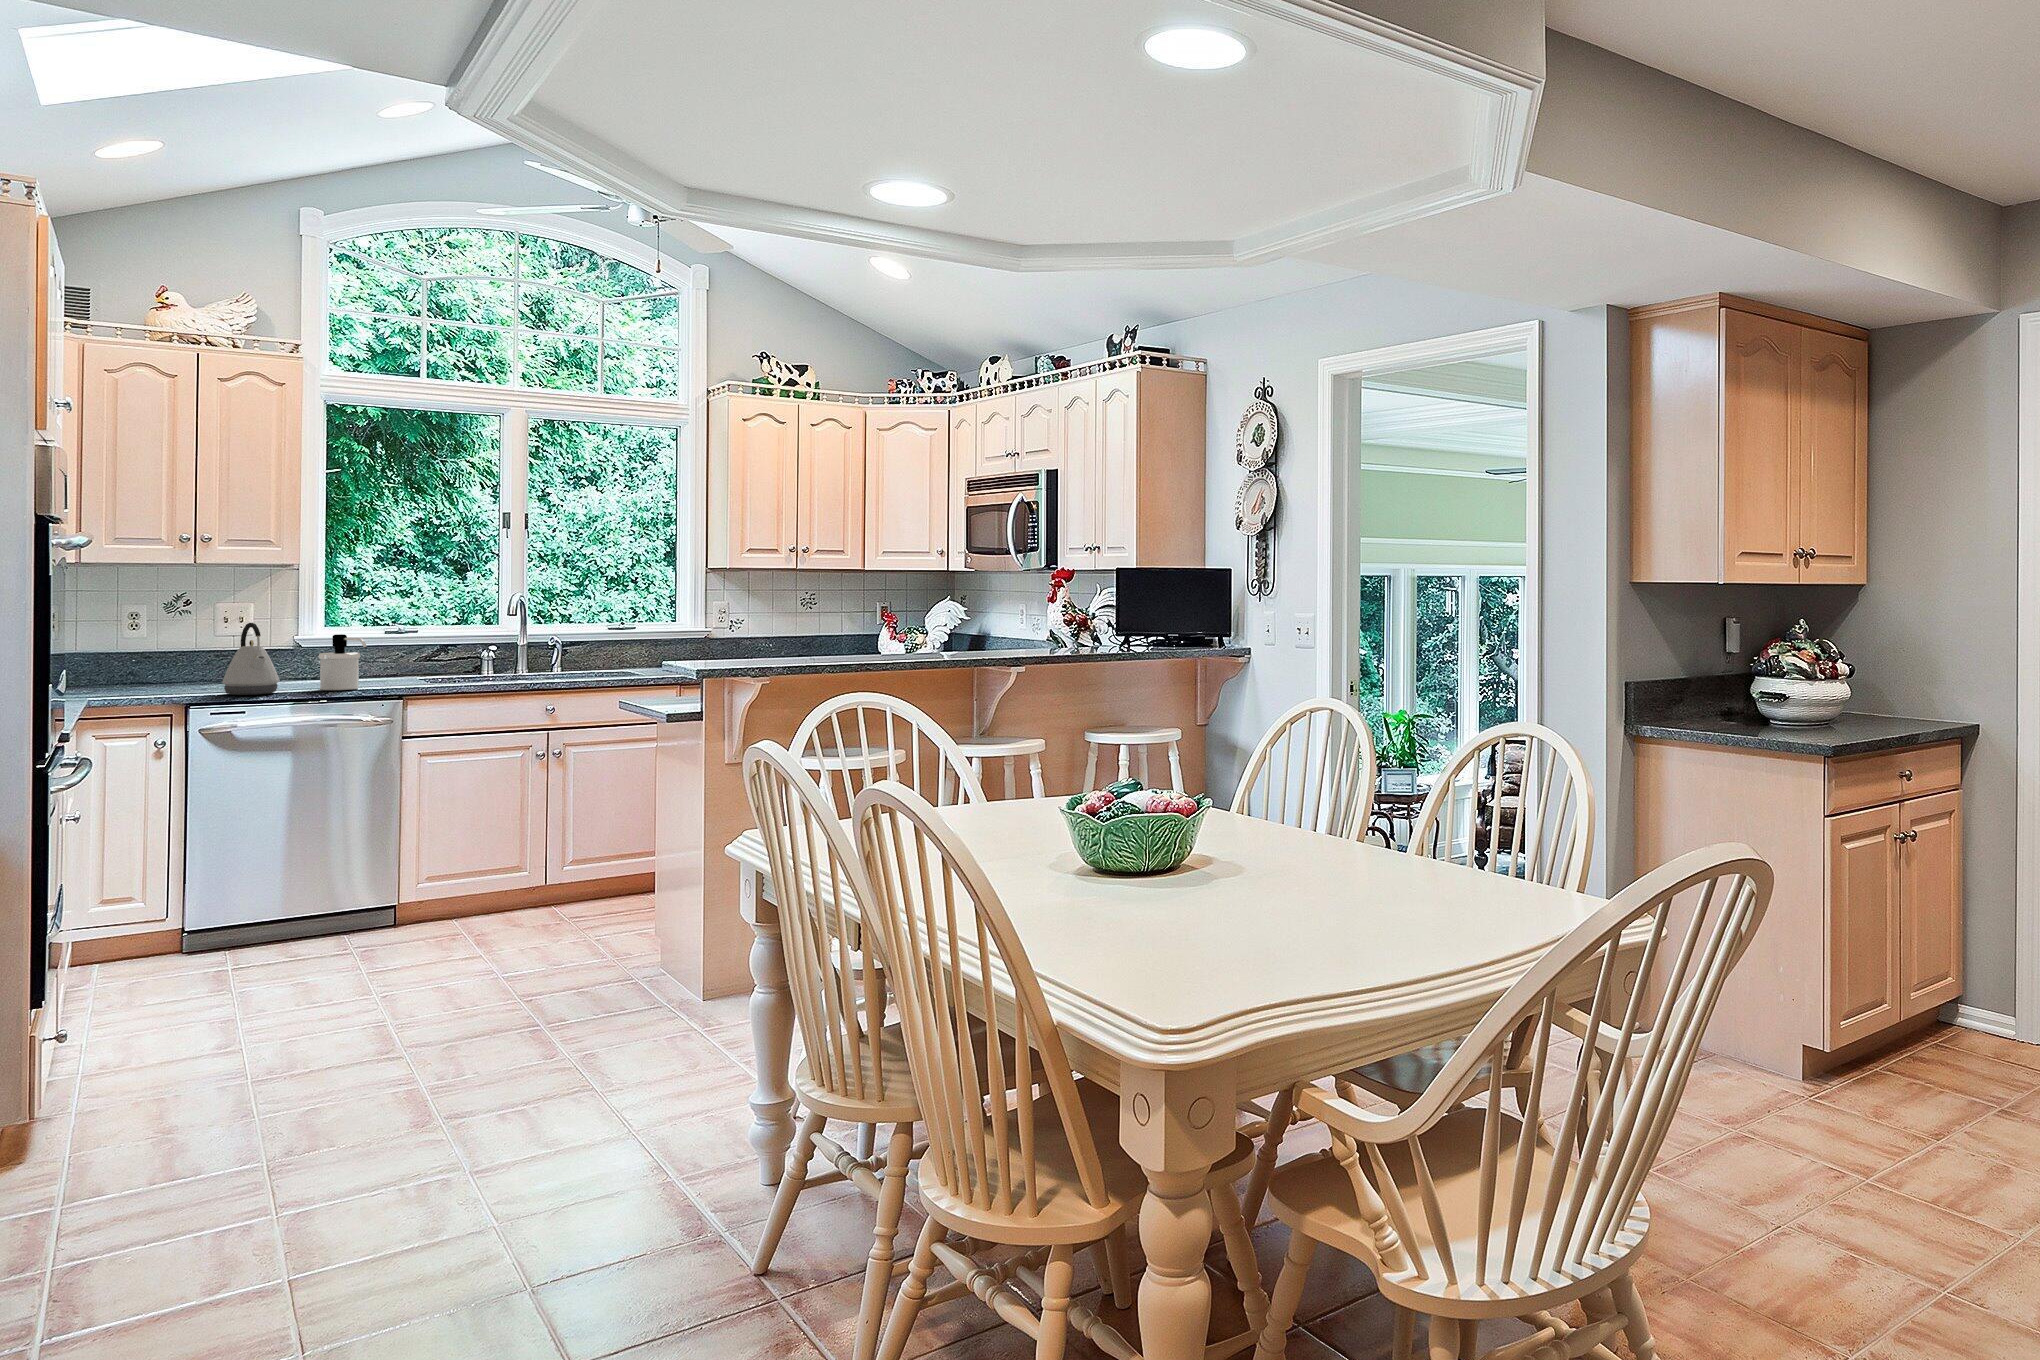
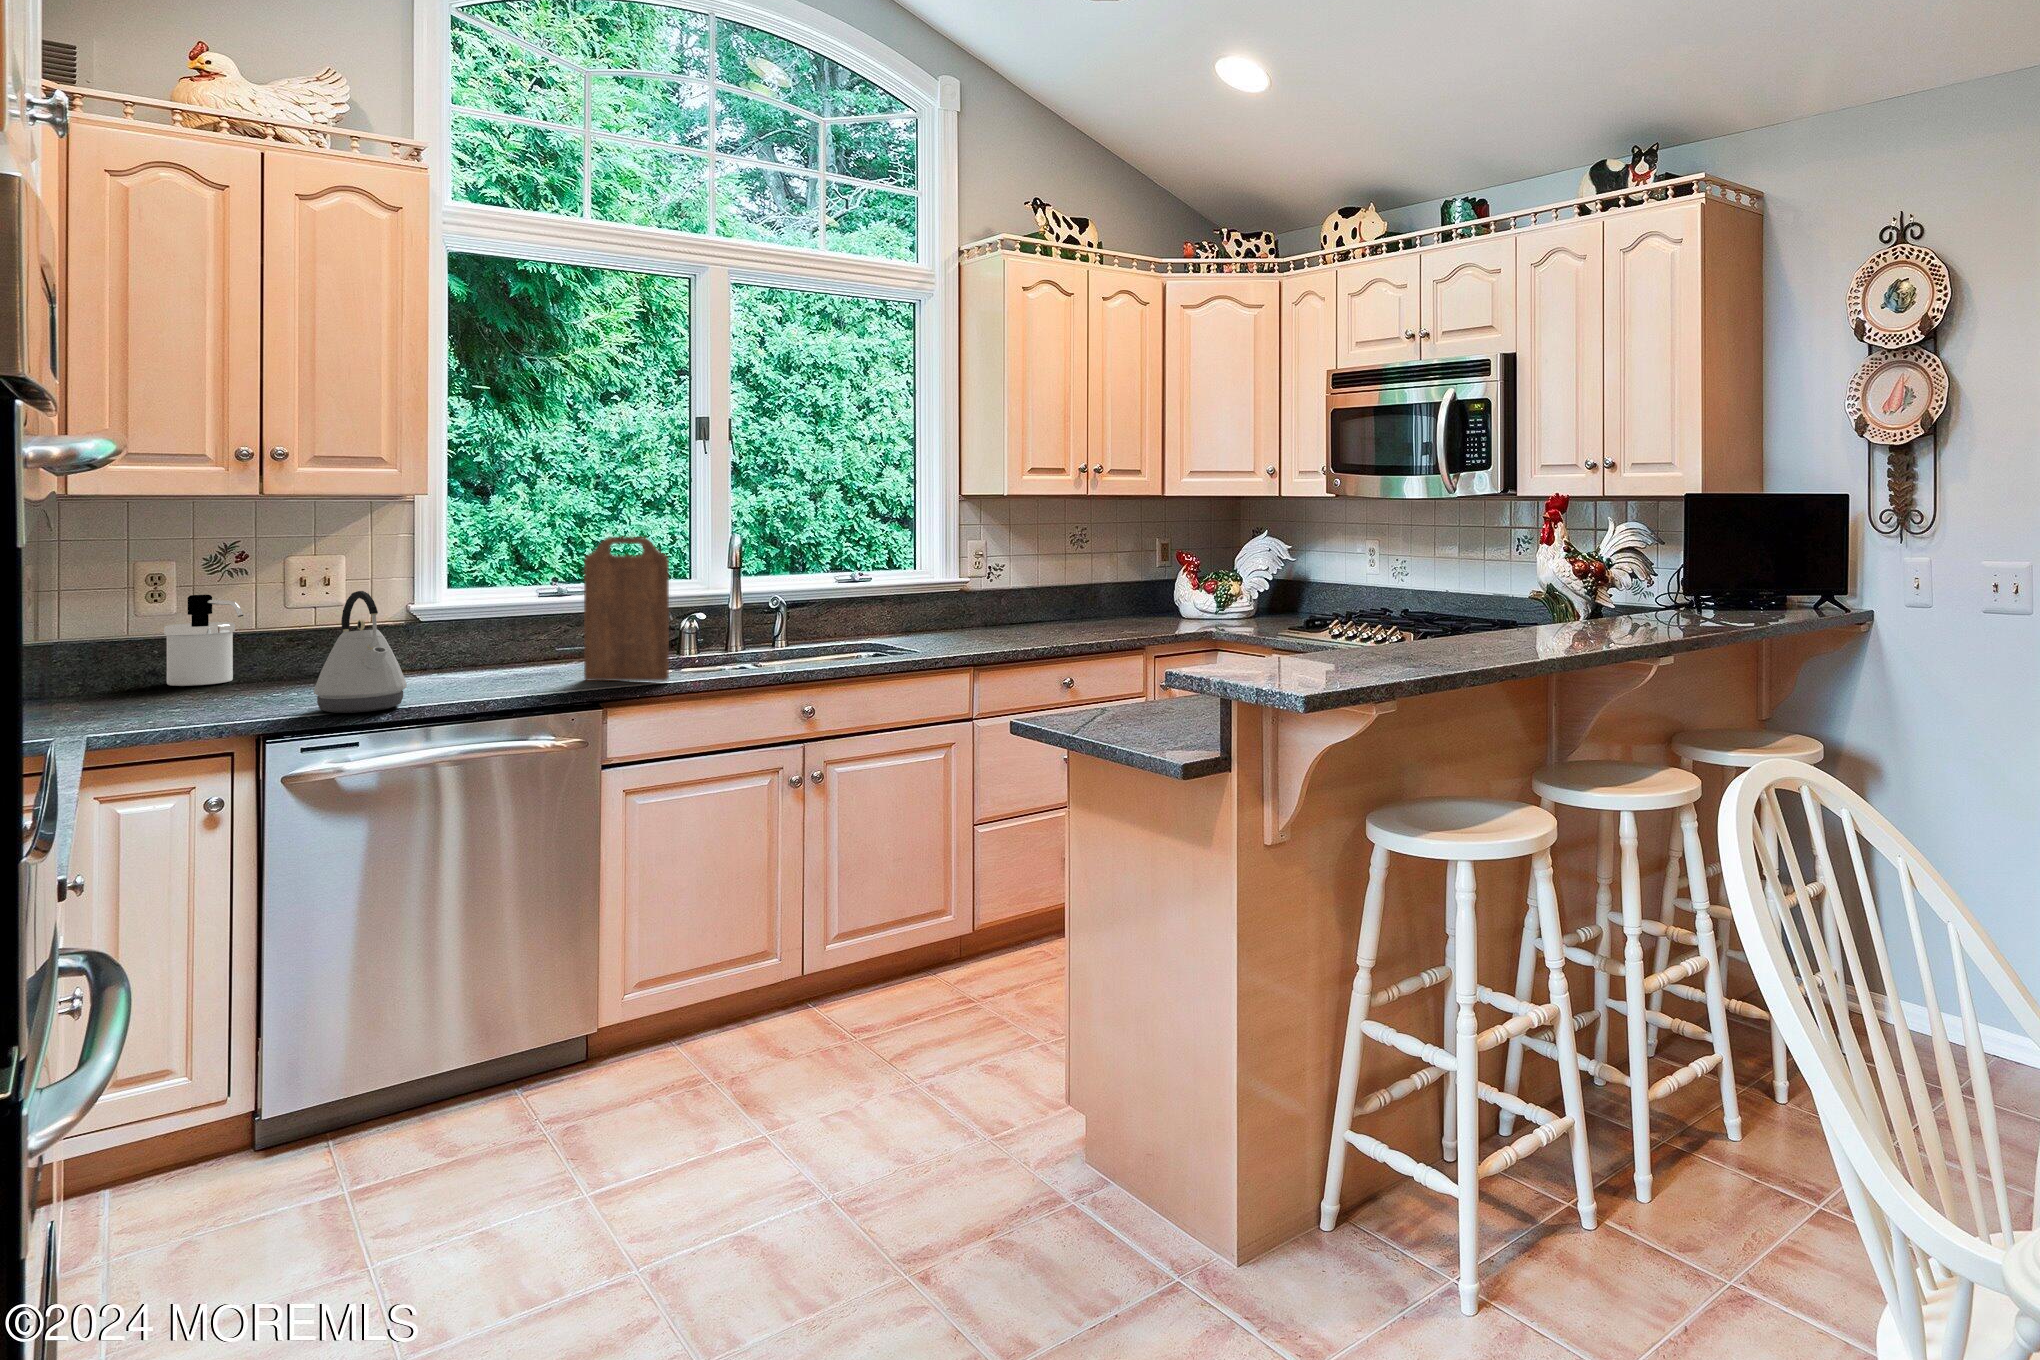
cutting board: none [399,593,453,686] -> present [584,537,669,681]
soap dispenser: present [319,634,367,690] -> present [164,594,243,686]

